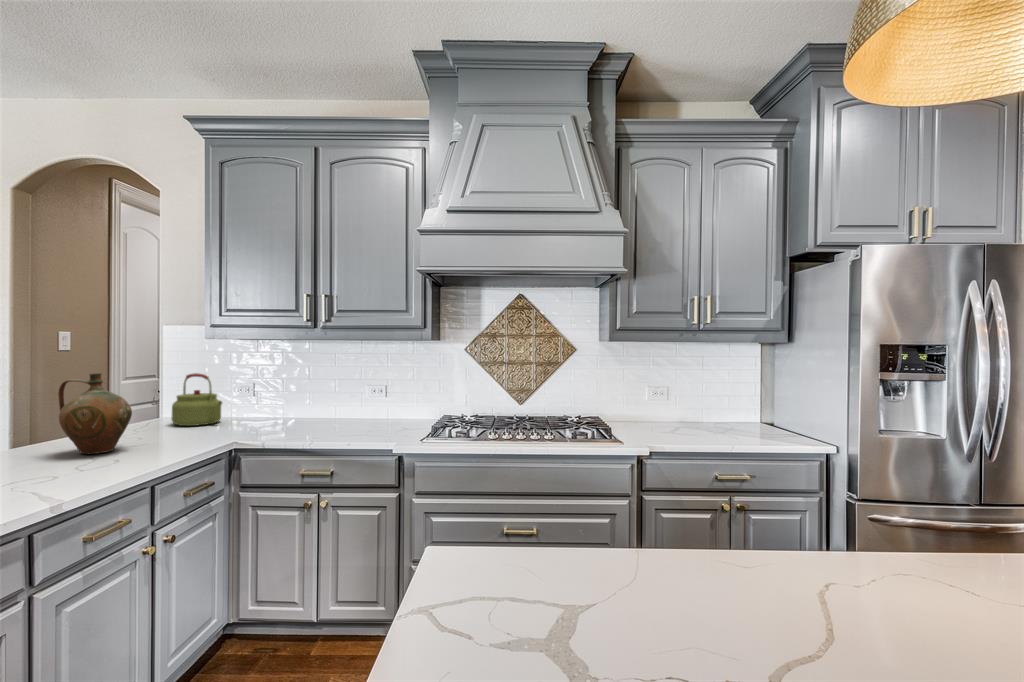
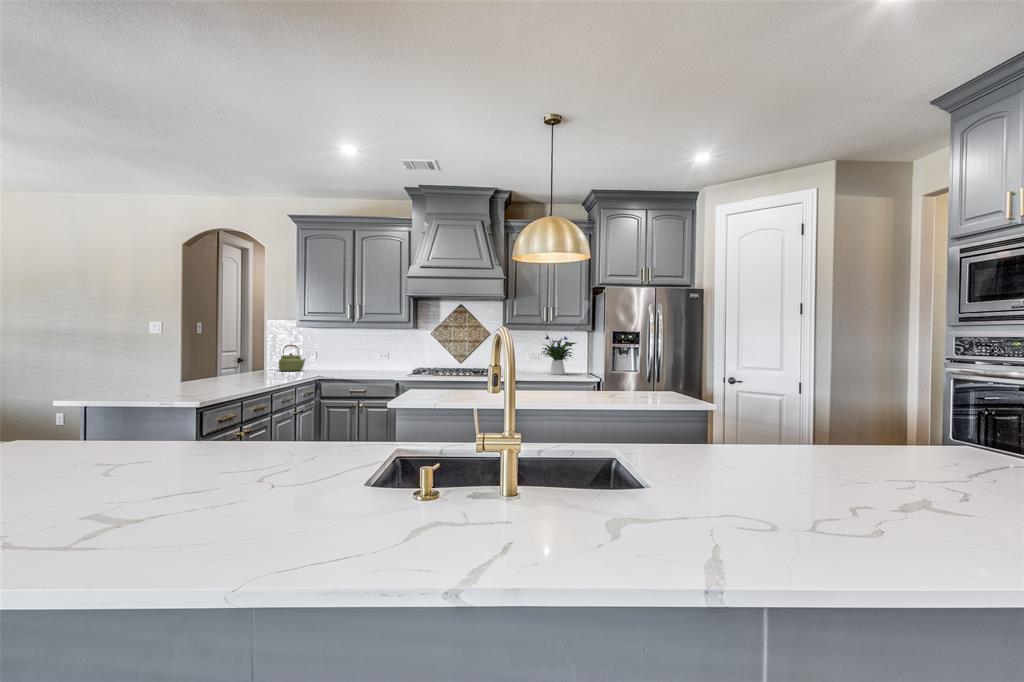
flower arrangement: none [680,347,763,433] -> present [542,333,576,375]
ceramic jug: present [58,373,132,454] -> none [244,341,274,378]

